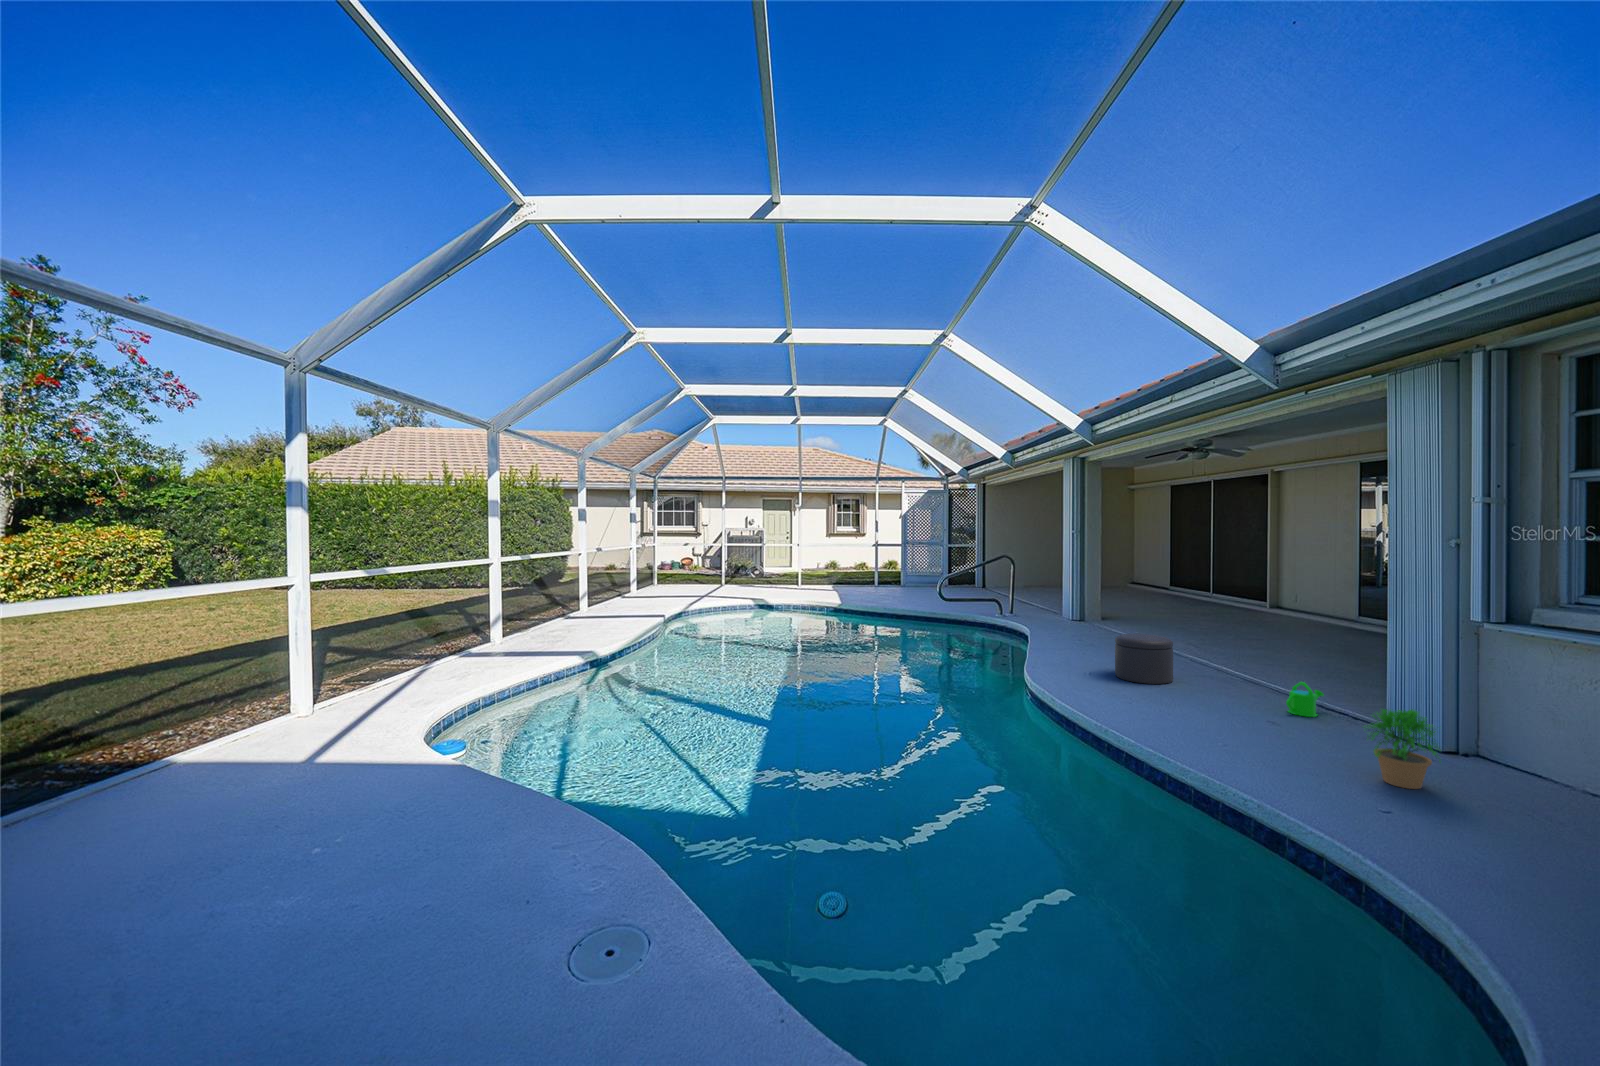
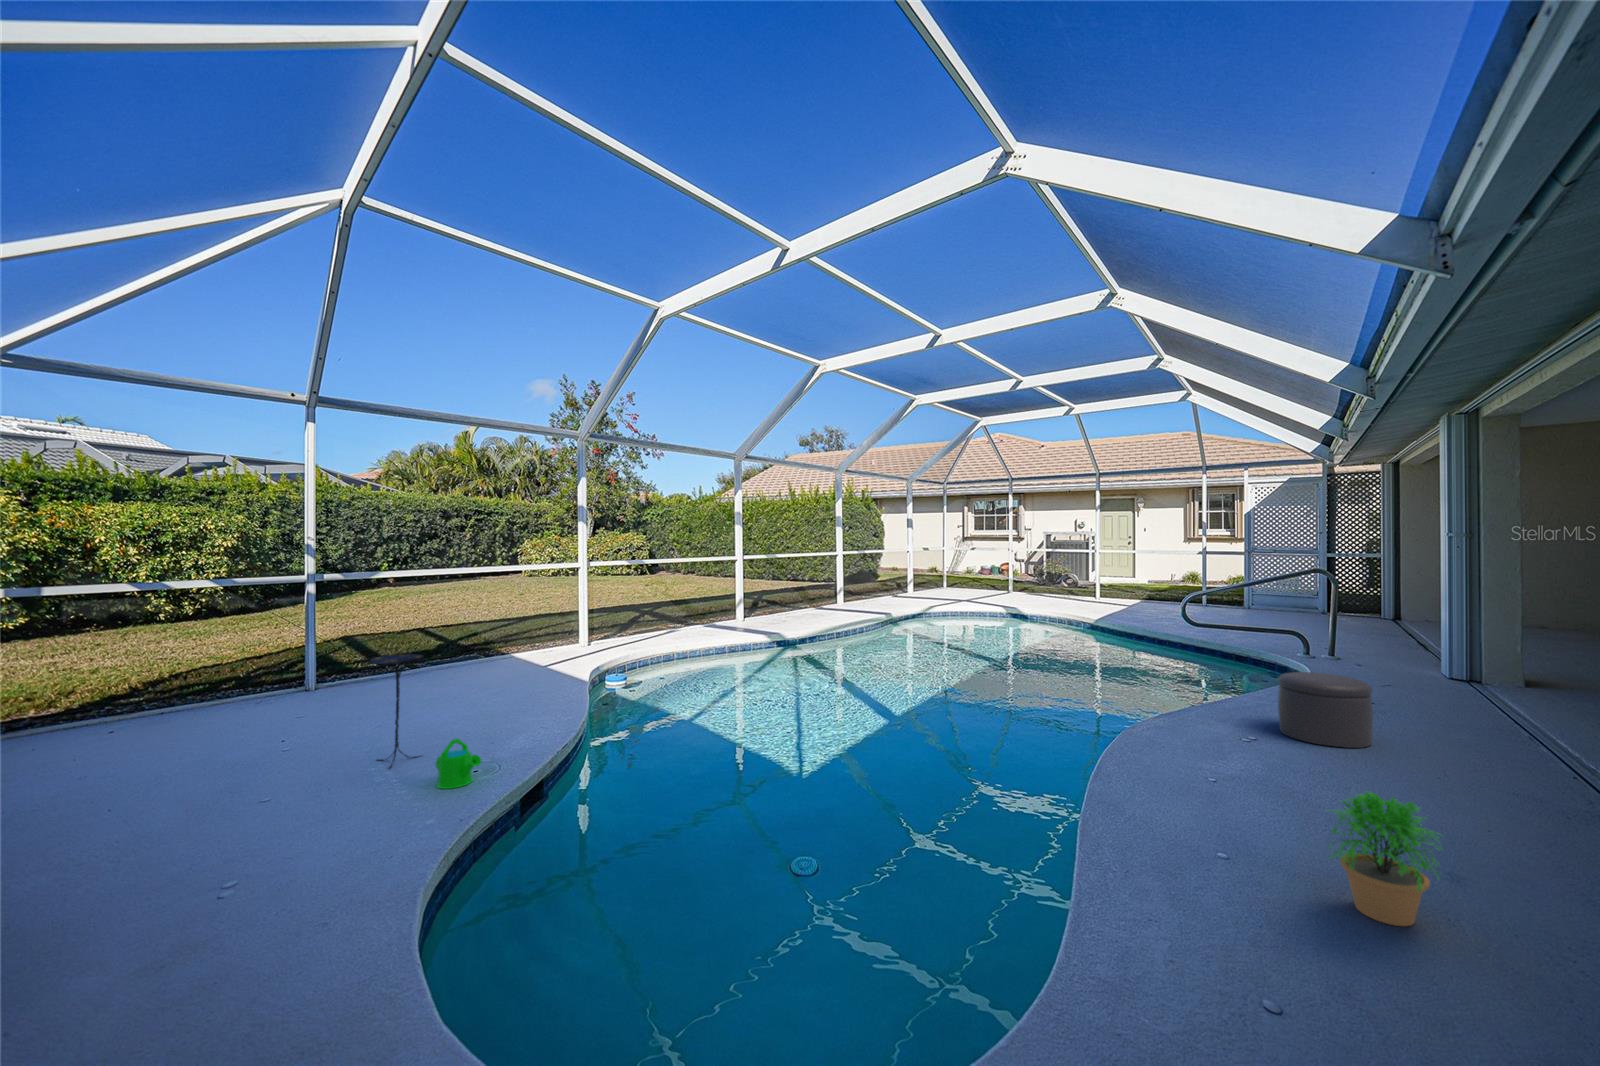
watering can: present [1286,682,1324,717] -> present [436,739,481,789]
side table: none [371,781,481,1022] -> present [370,654,424,765]

